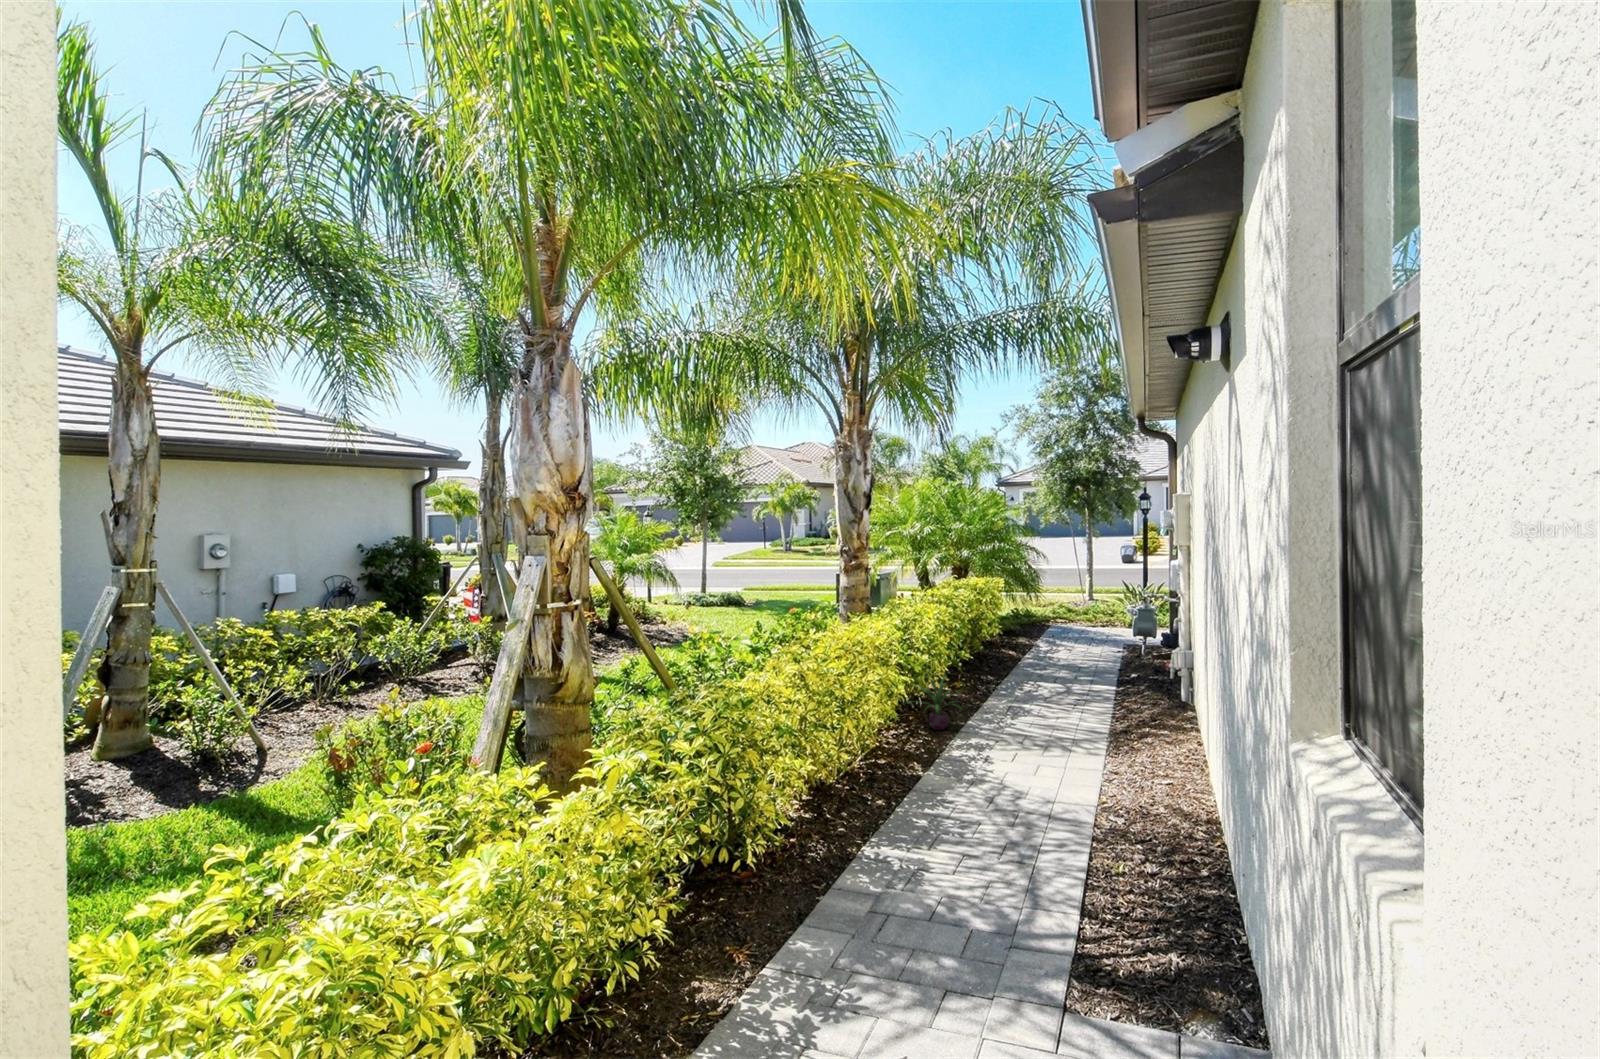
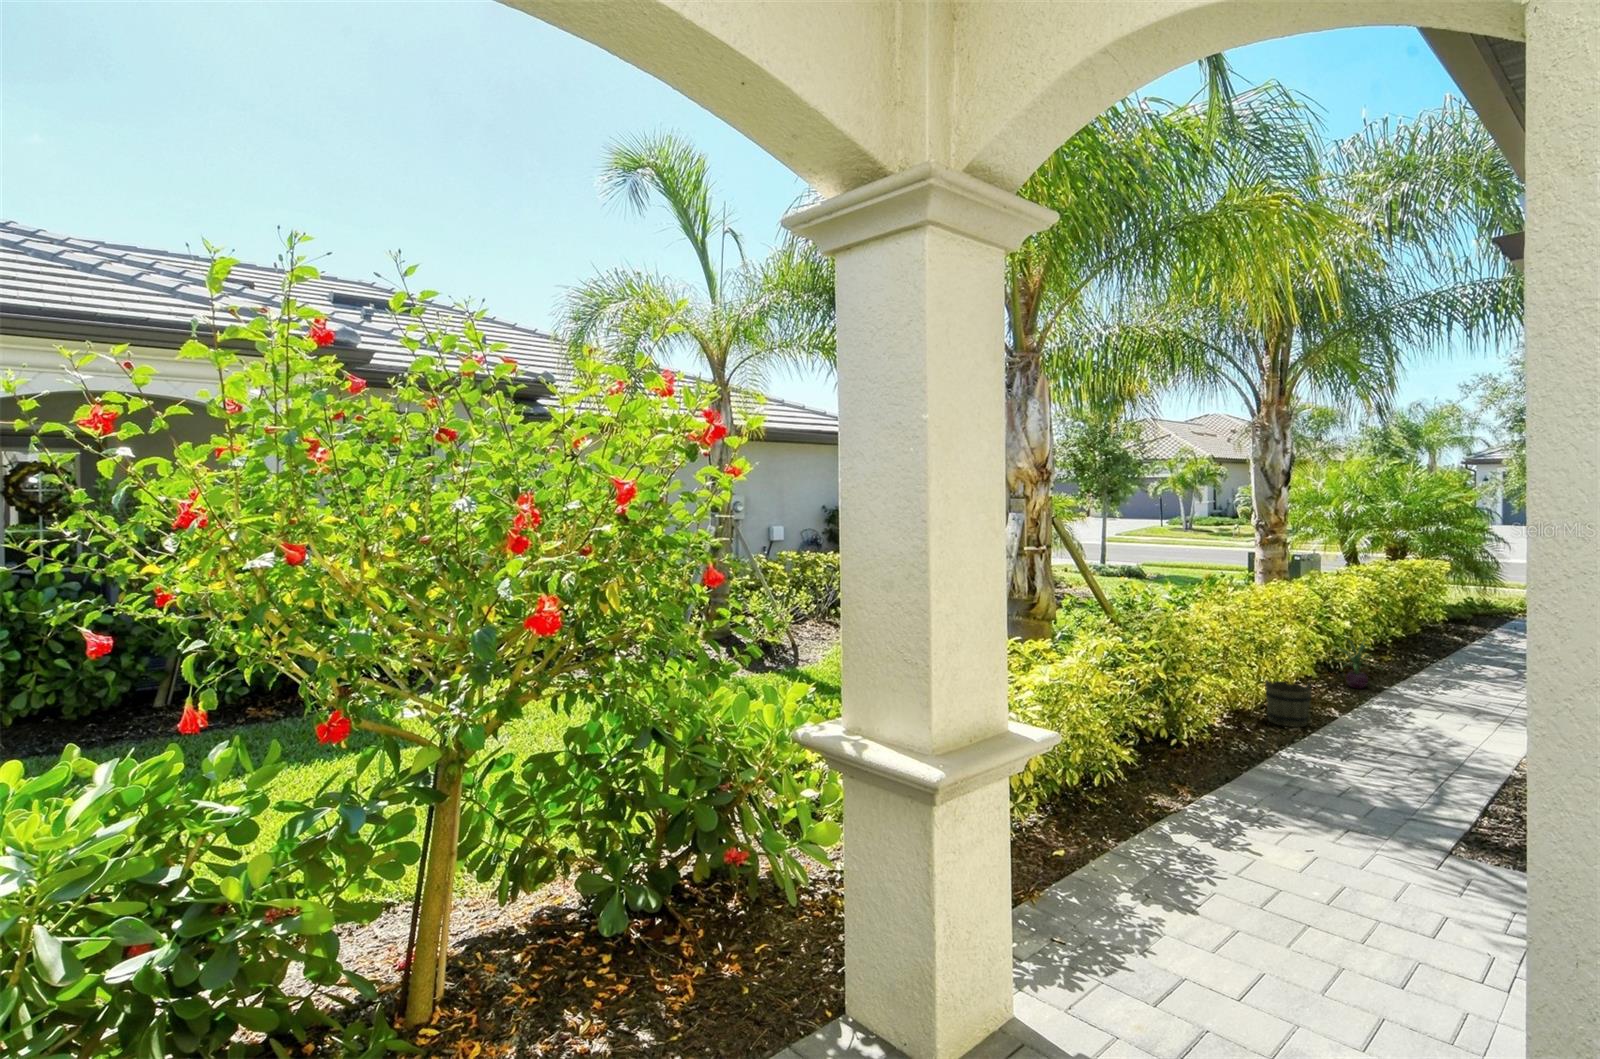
bucket: none [851,743,899,802] -> present [1265,680,1312,727]

